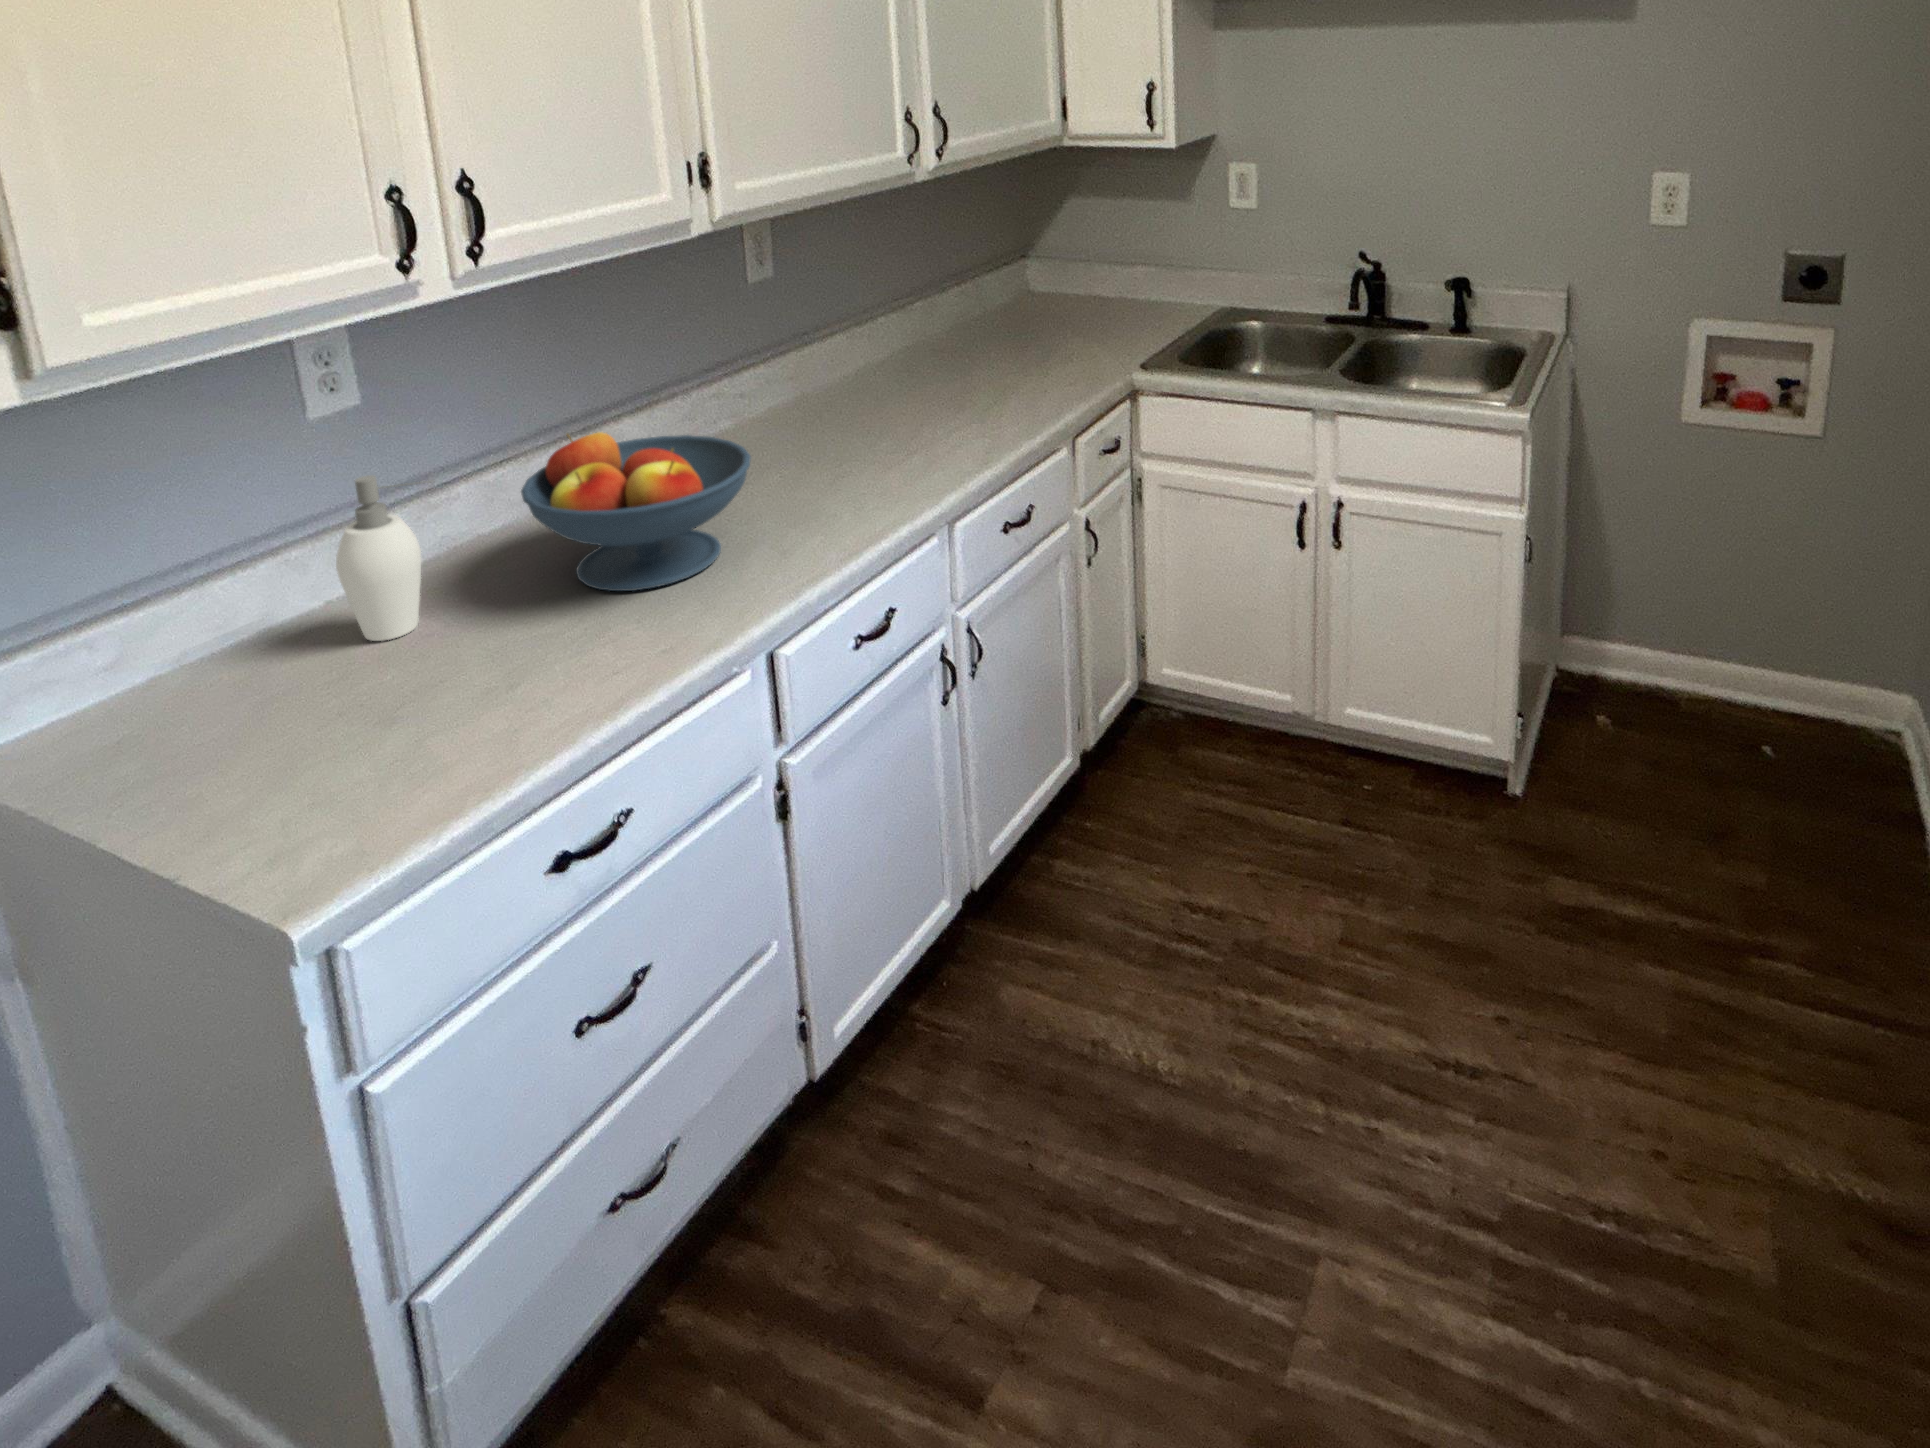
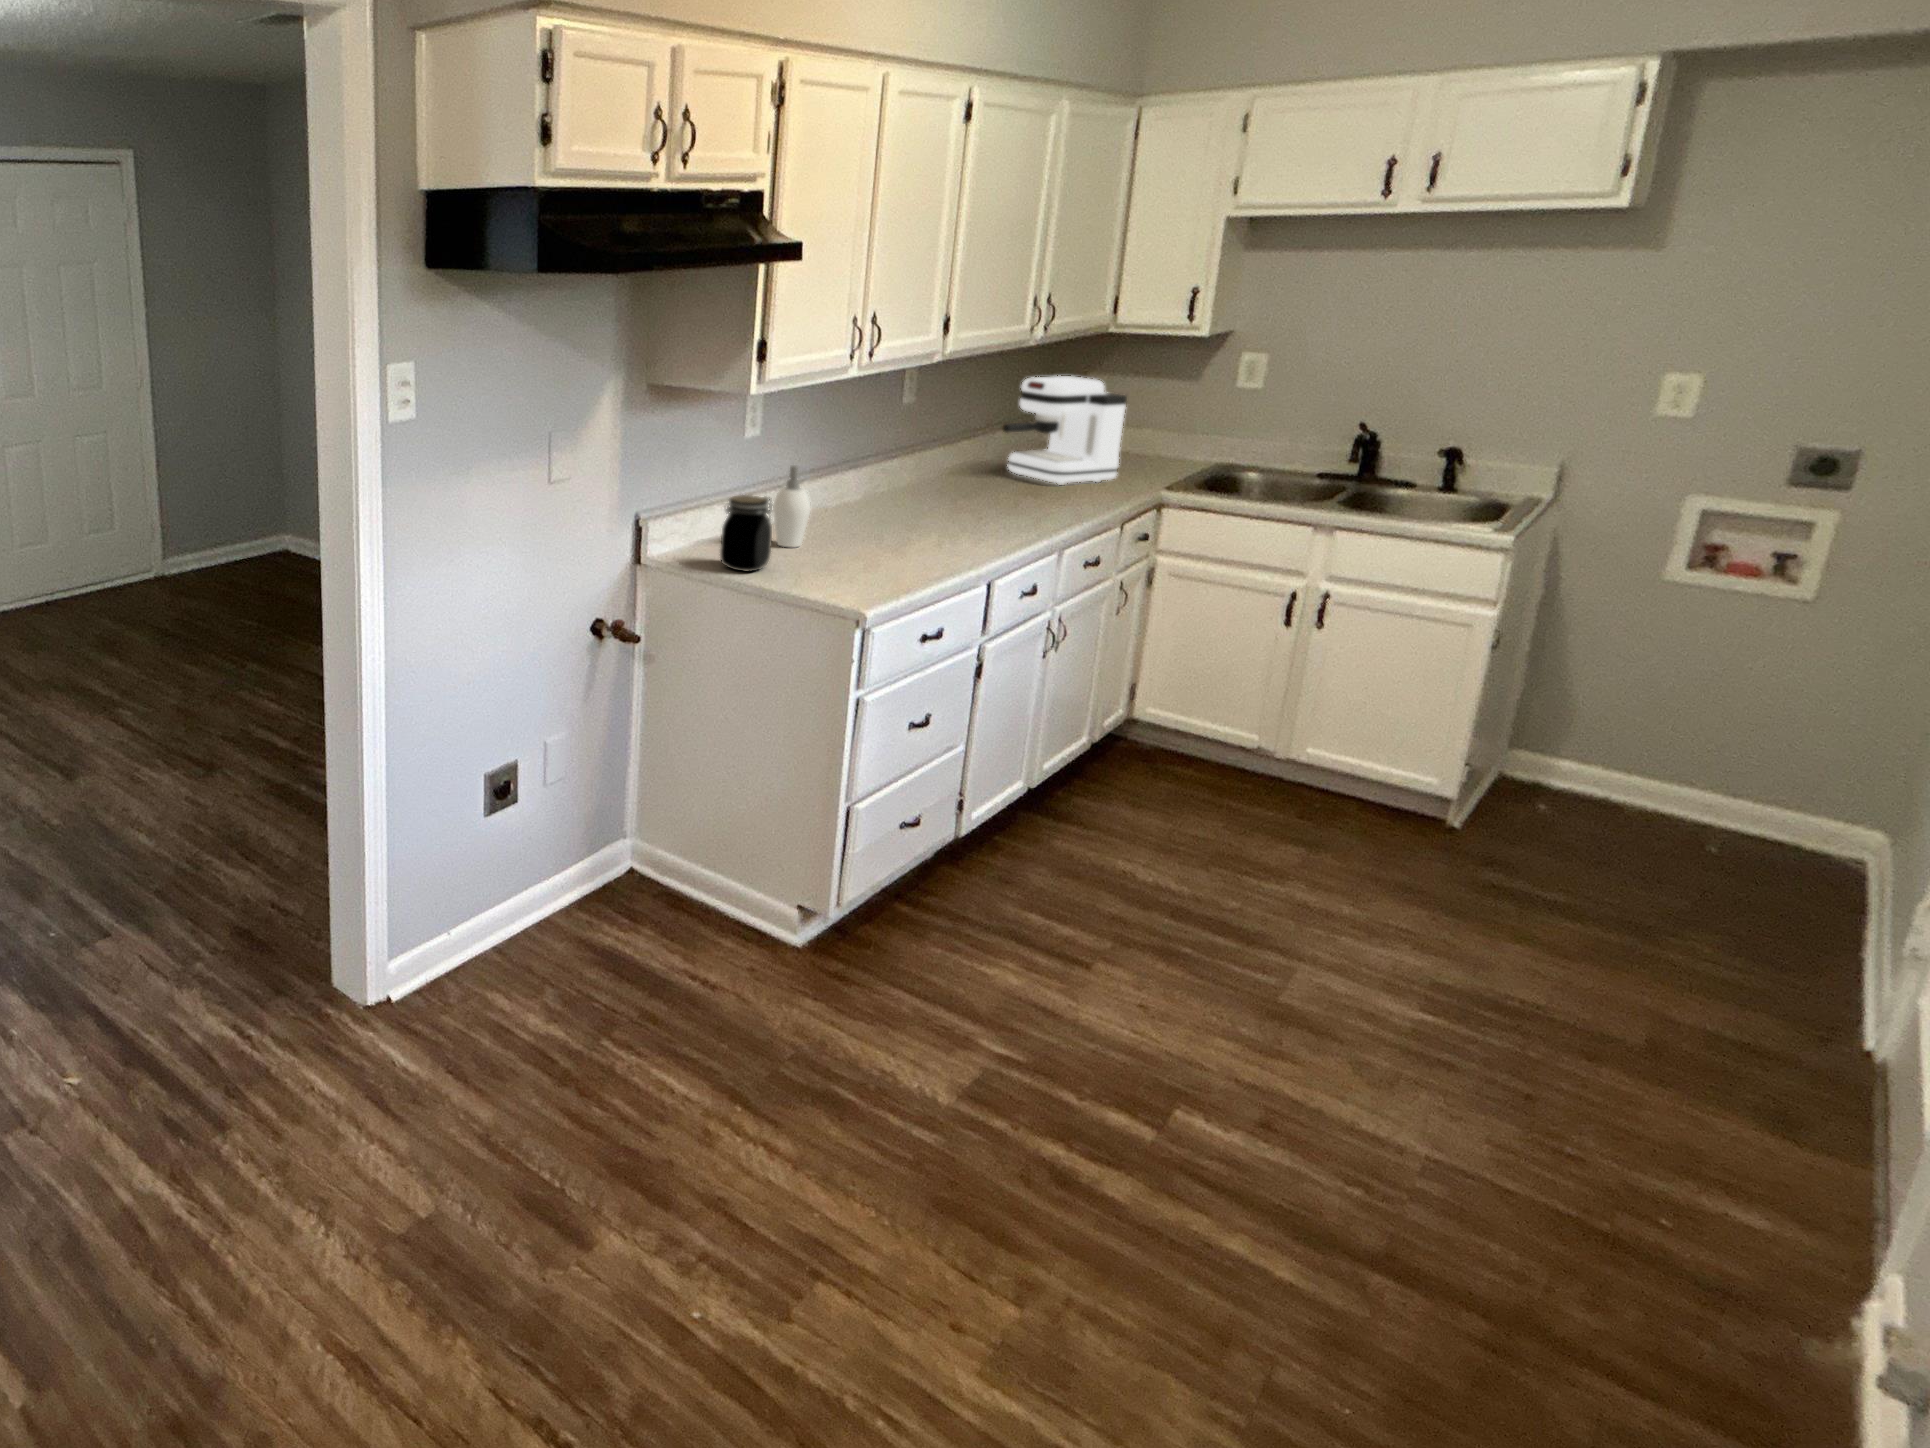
coffee maker: none [917,214,1080,377] -> present [1003,376,1127,485]
fruit bowl: present [521,432,751,591] -> none [845,463,969,546]
jar: none [75,586,247,773] -> present [720,495,773,572]

